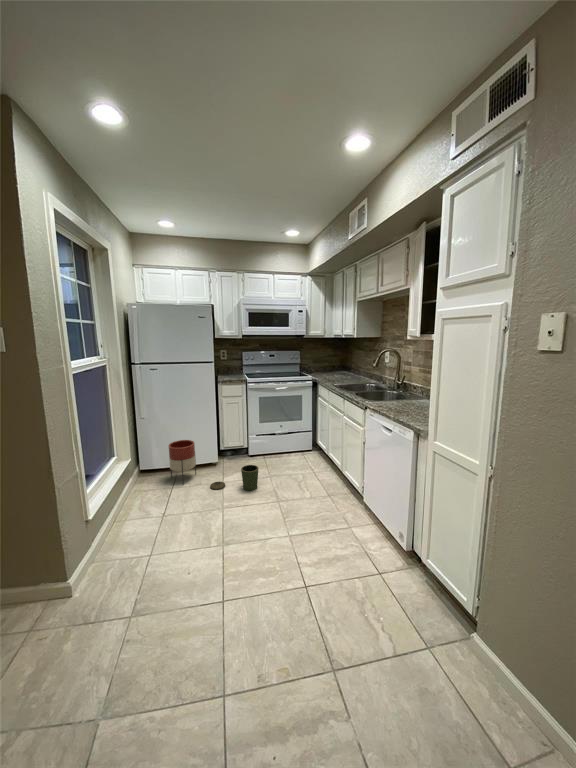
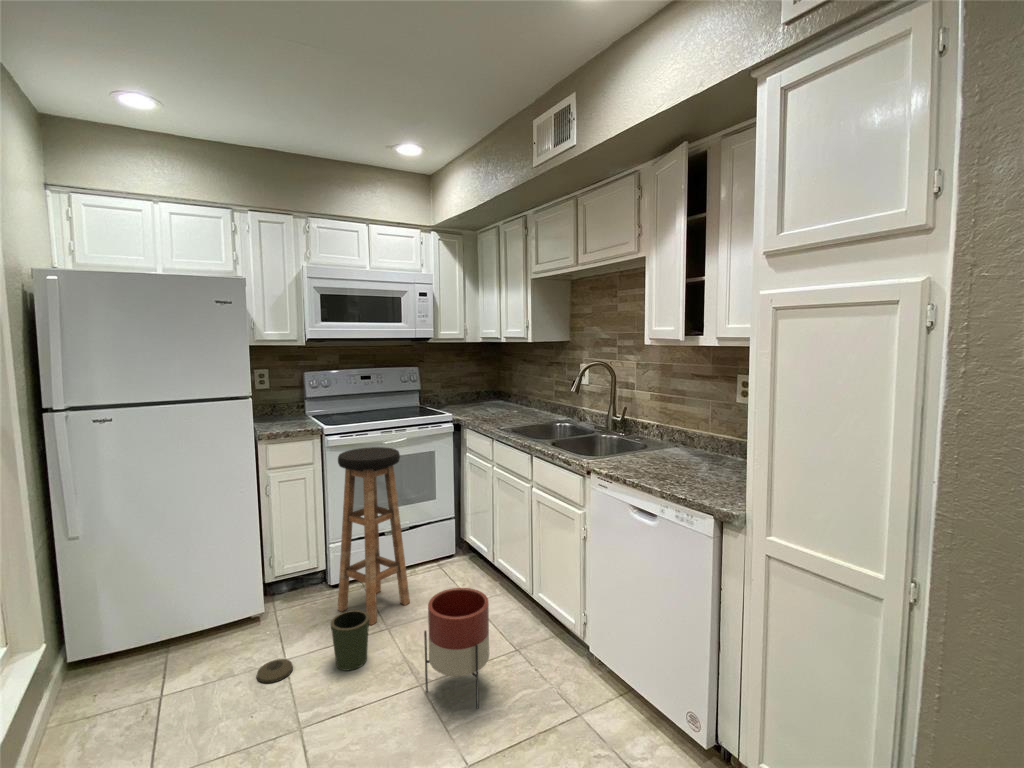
bar stool: none [250,390,283,475] -> present [338,447,410,625]
planter: present [169,440,196,484] -> present [424,588,490,708]

